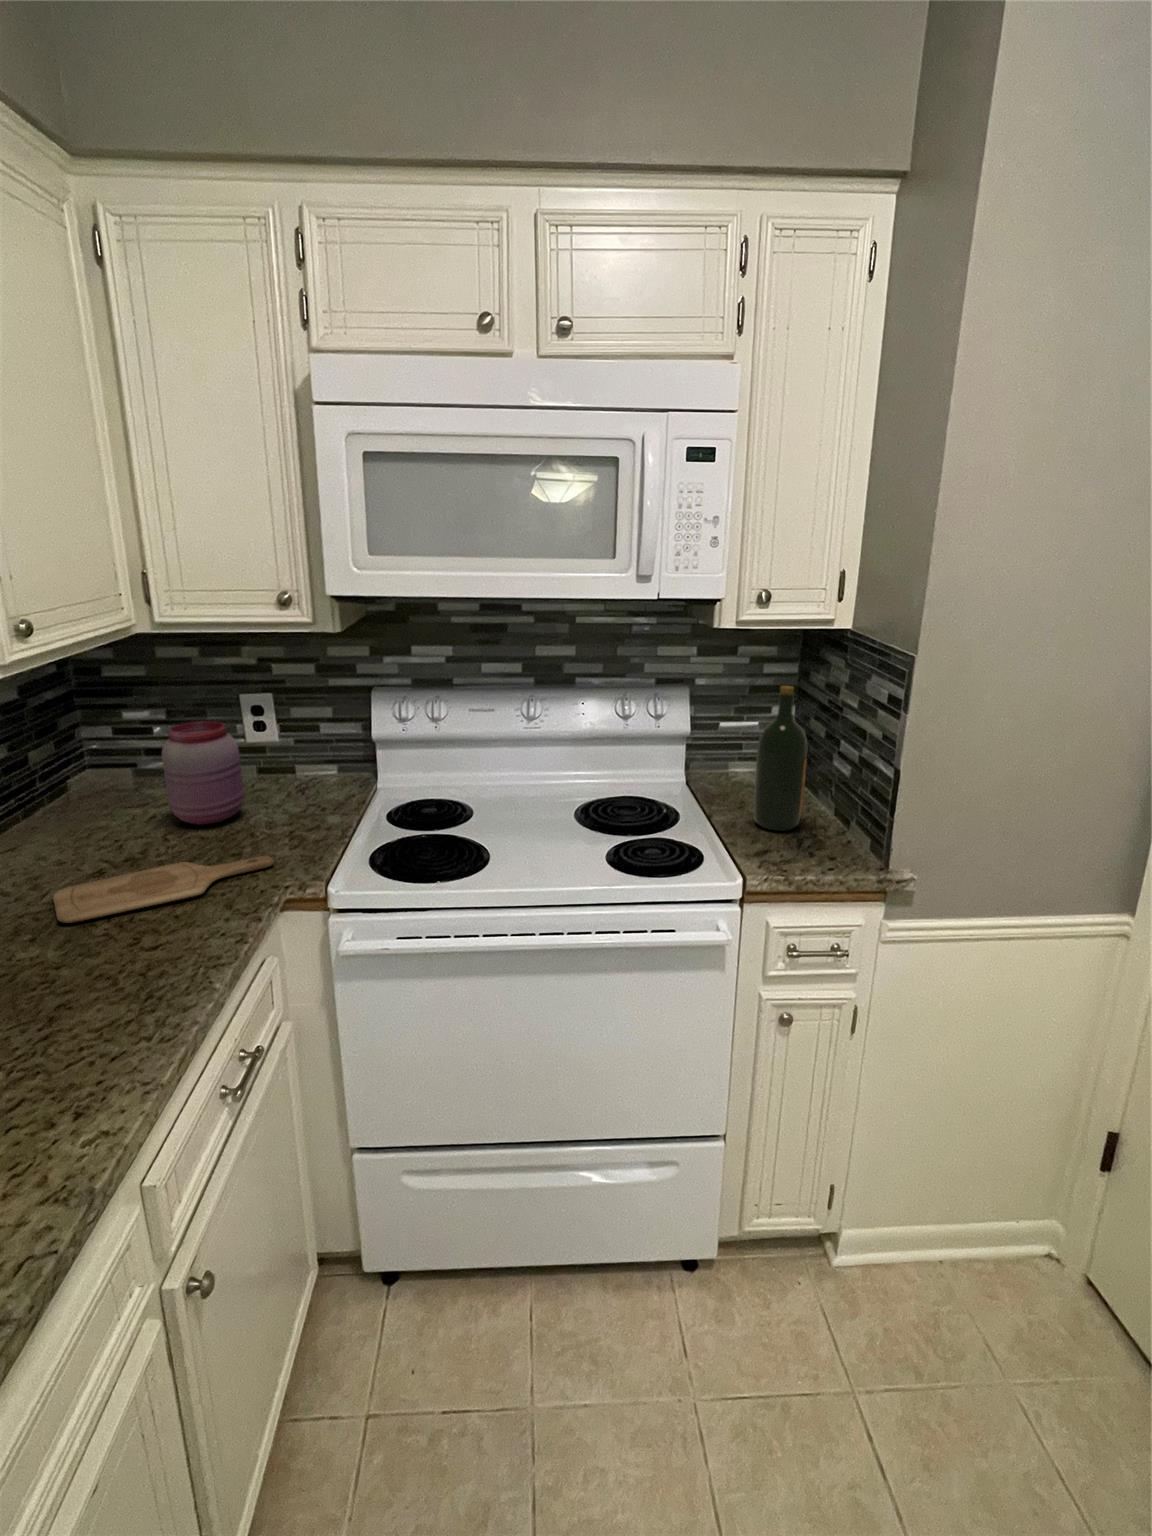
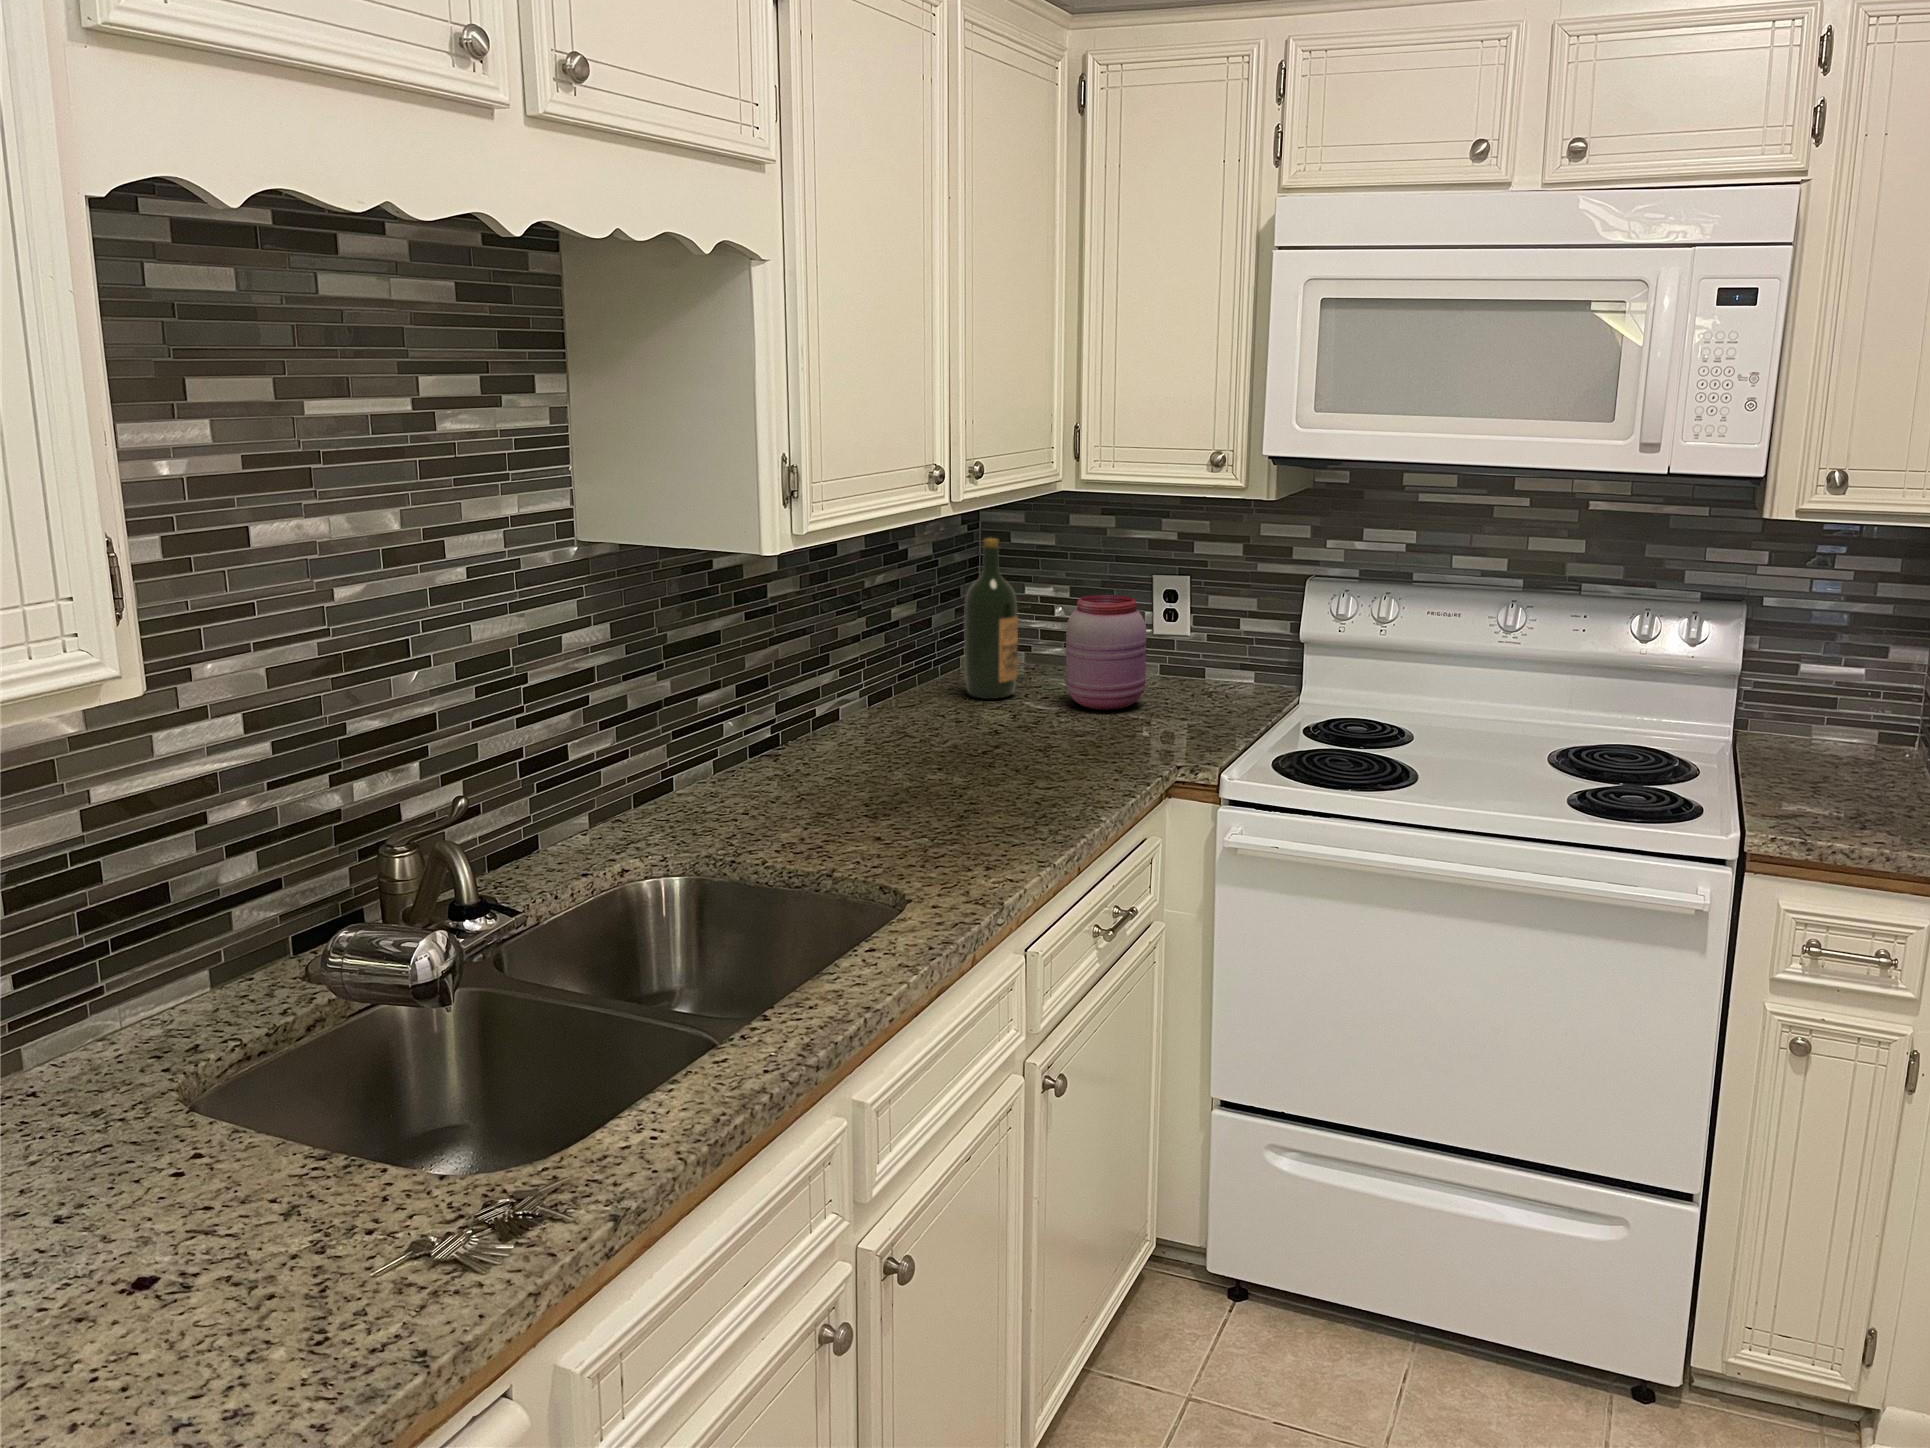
wine bottle: present [754,686,807,831] -> present [964,538,1018,699]
cutting board: present [53,856,274,923] -> none [957,732,1169,762]

